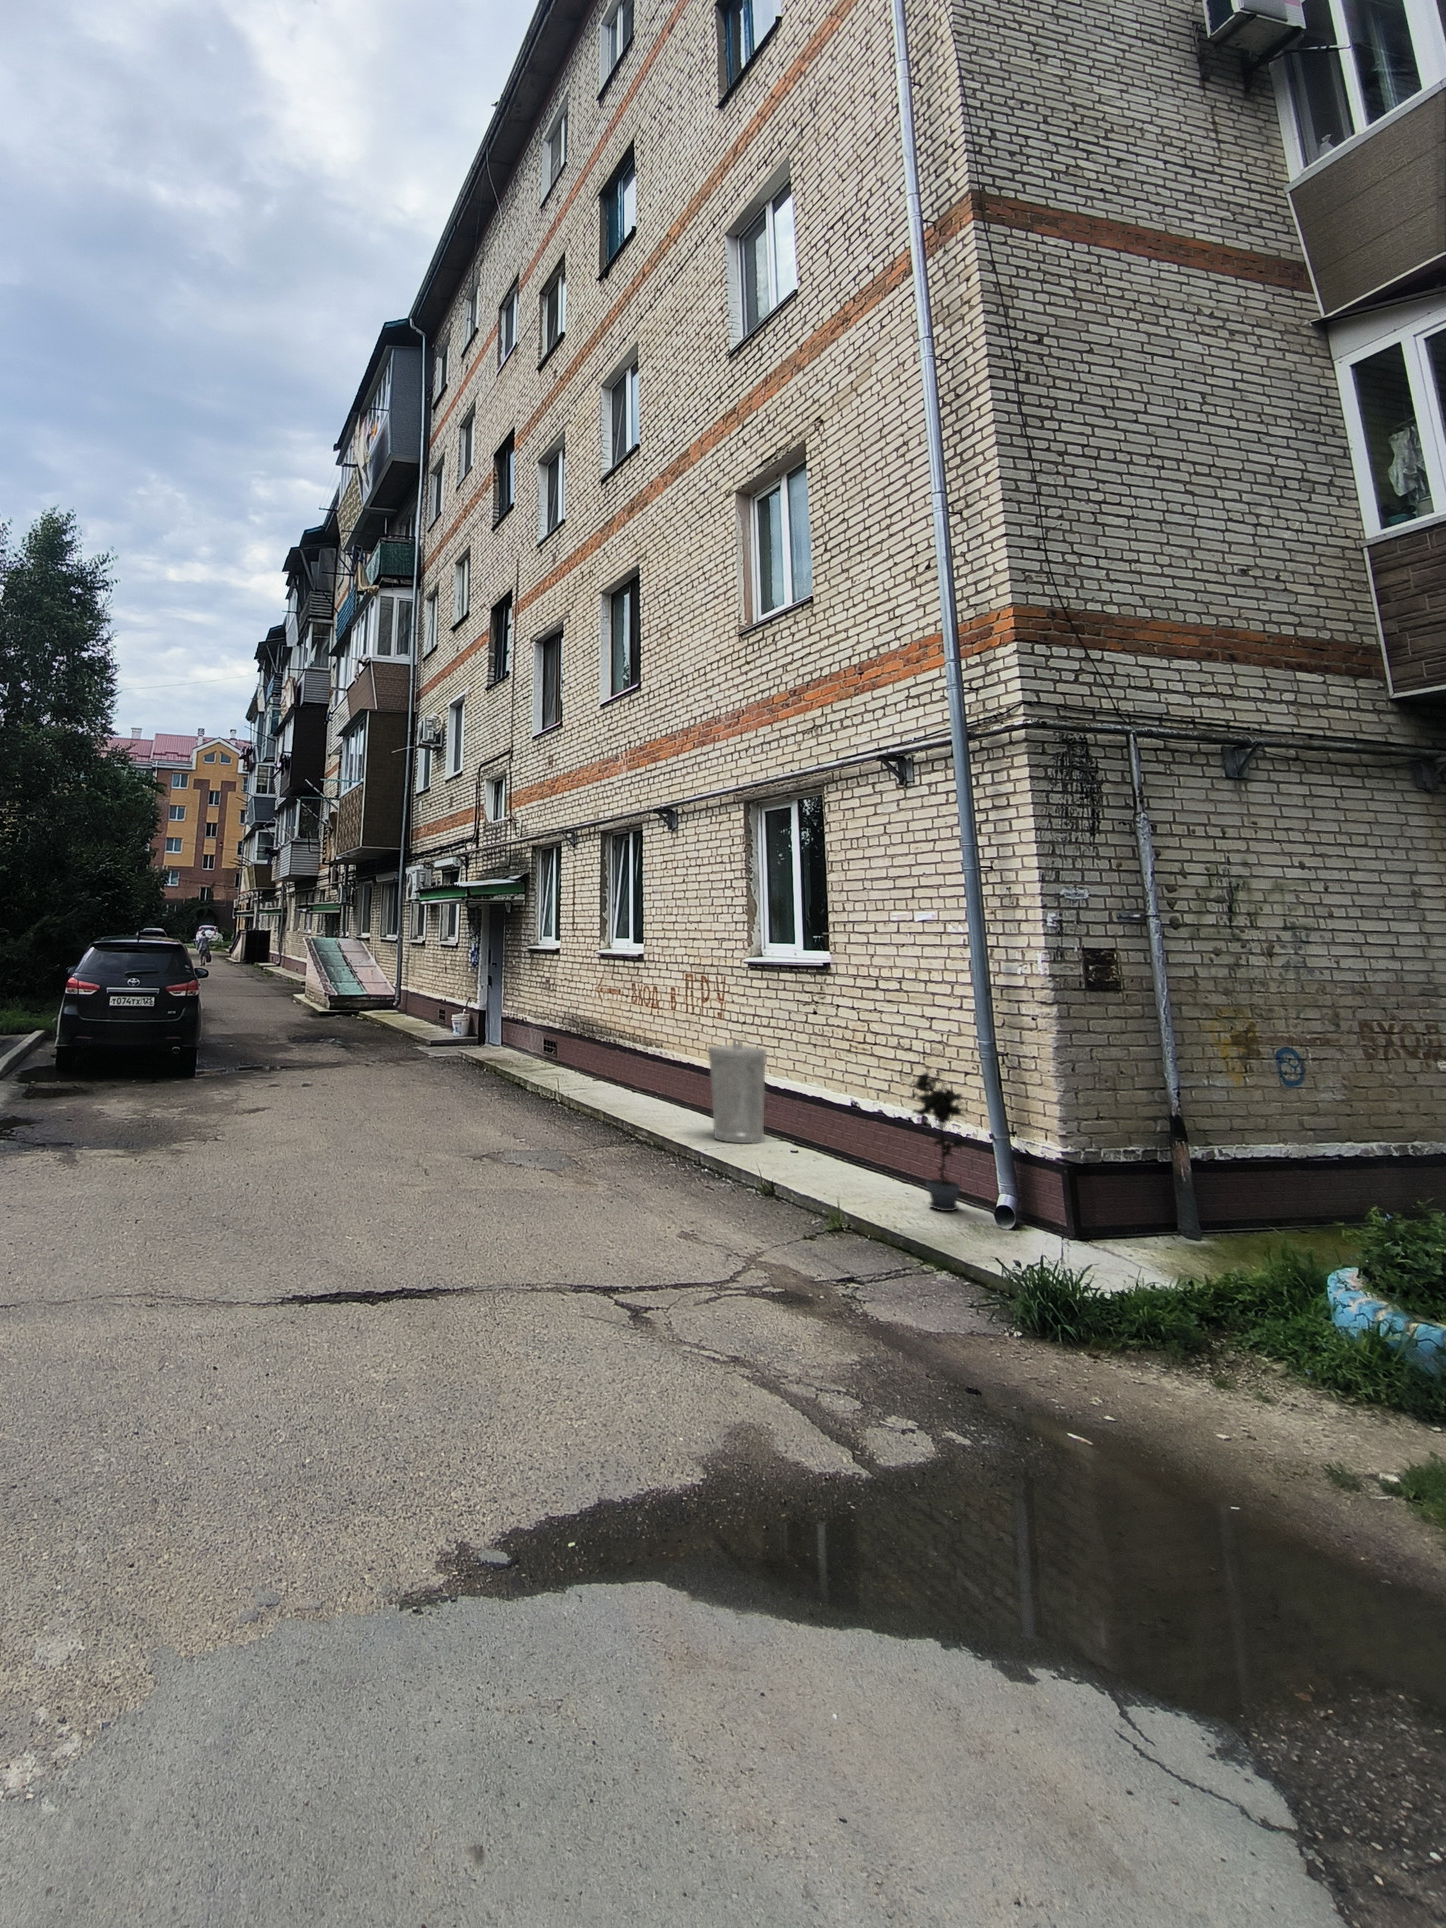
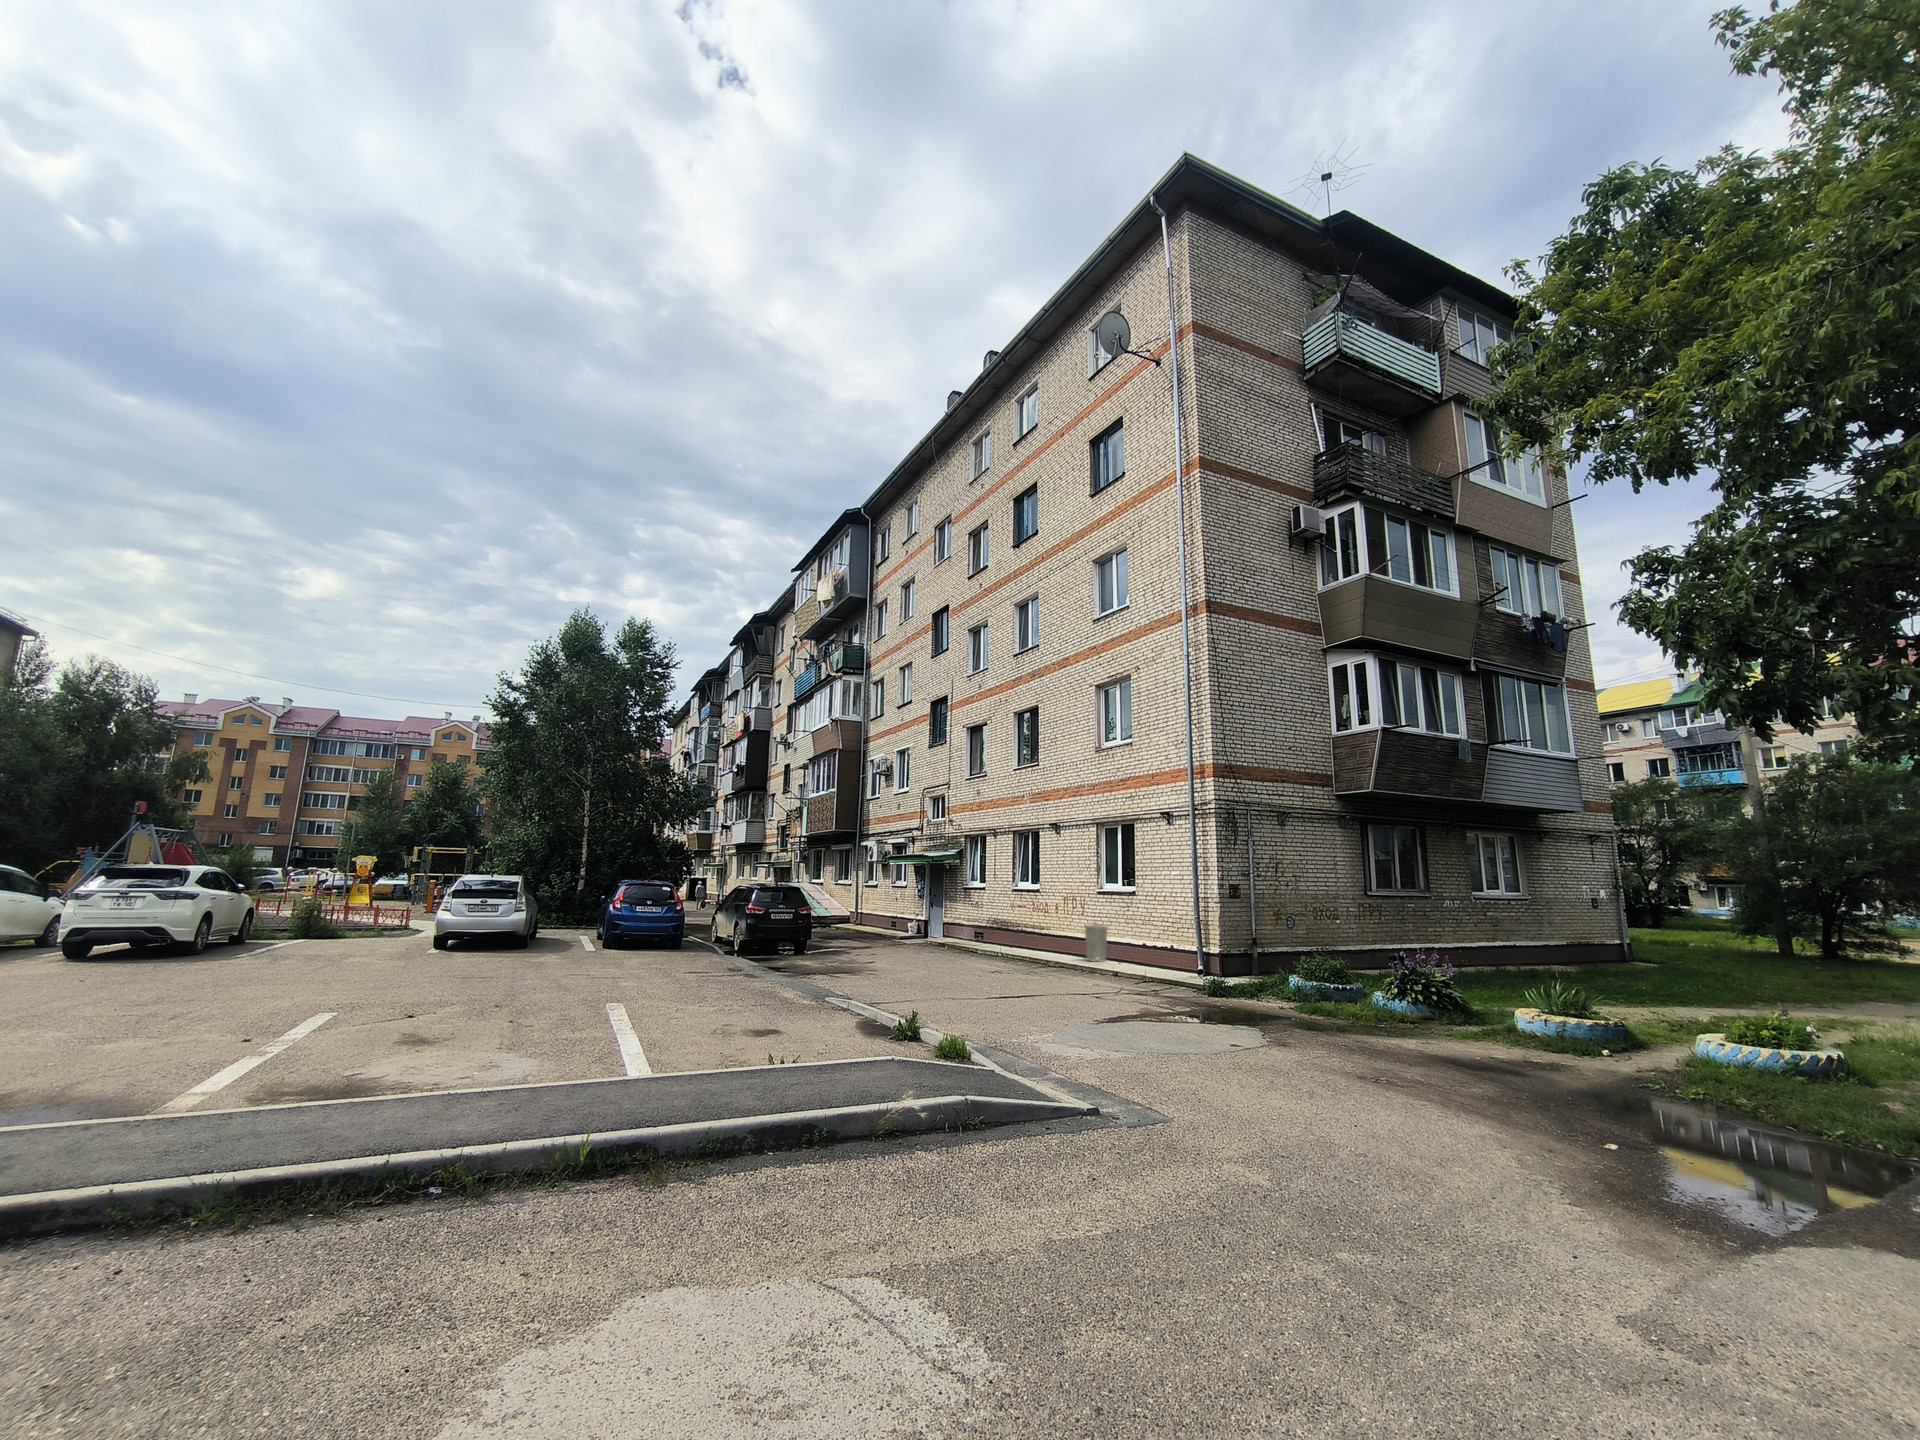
potted plant: present [911,1073,967,1211] -> none [1169,926,1191,973]

